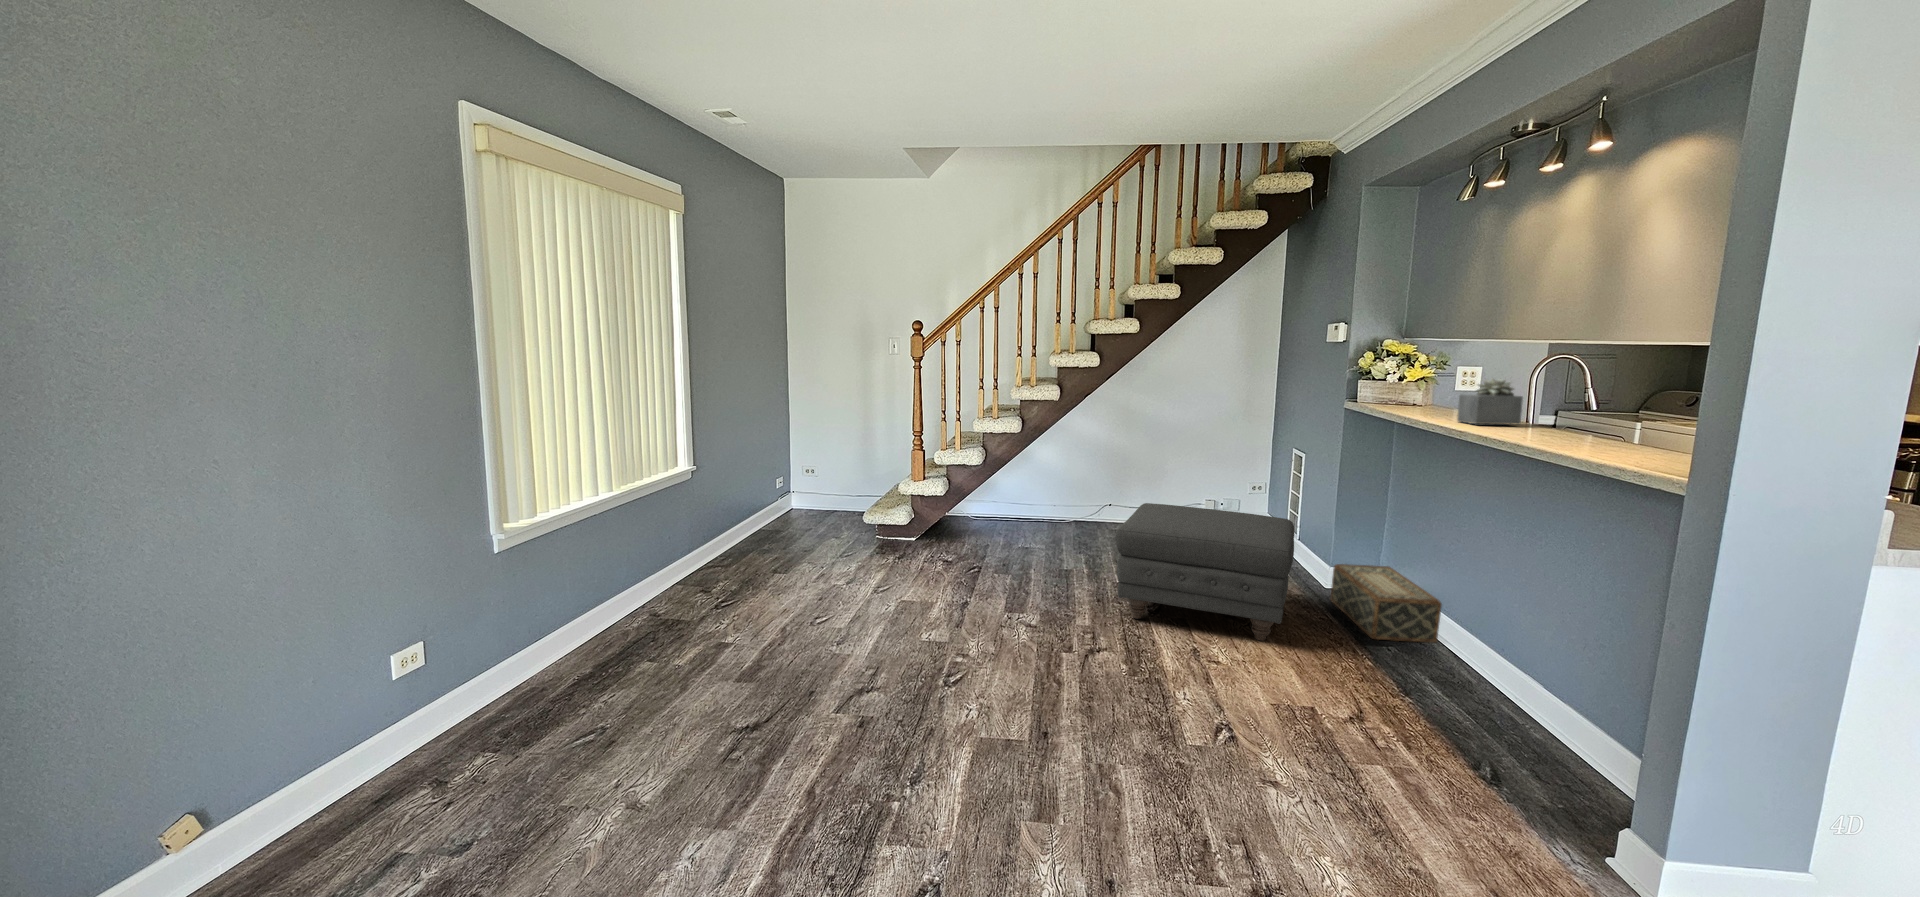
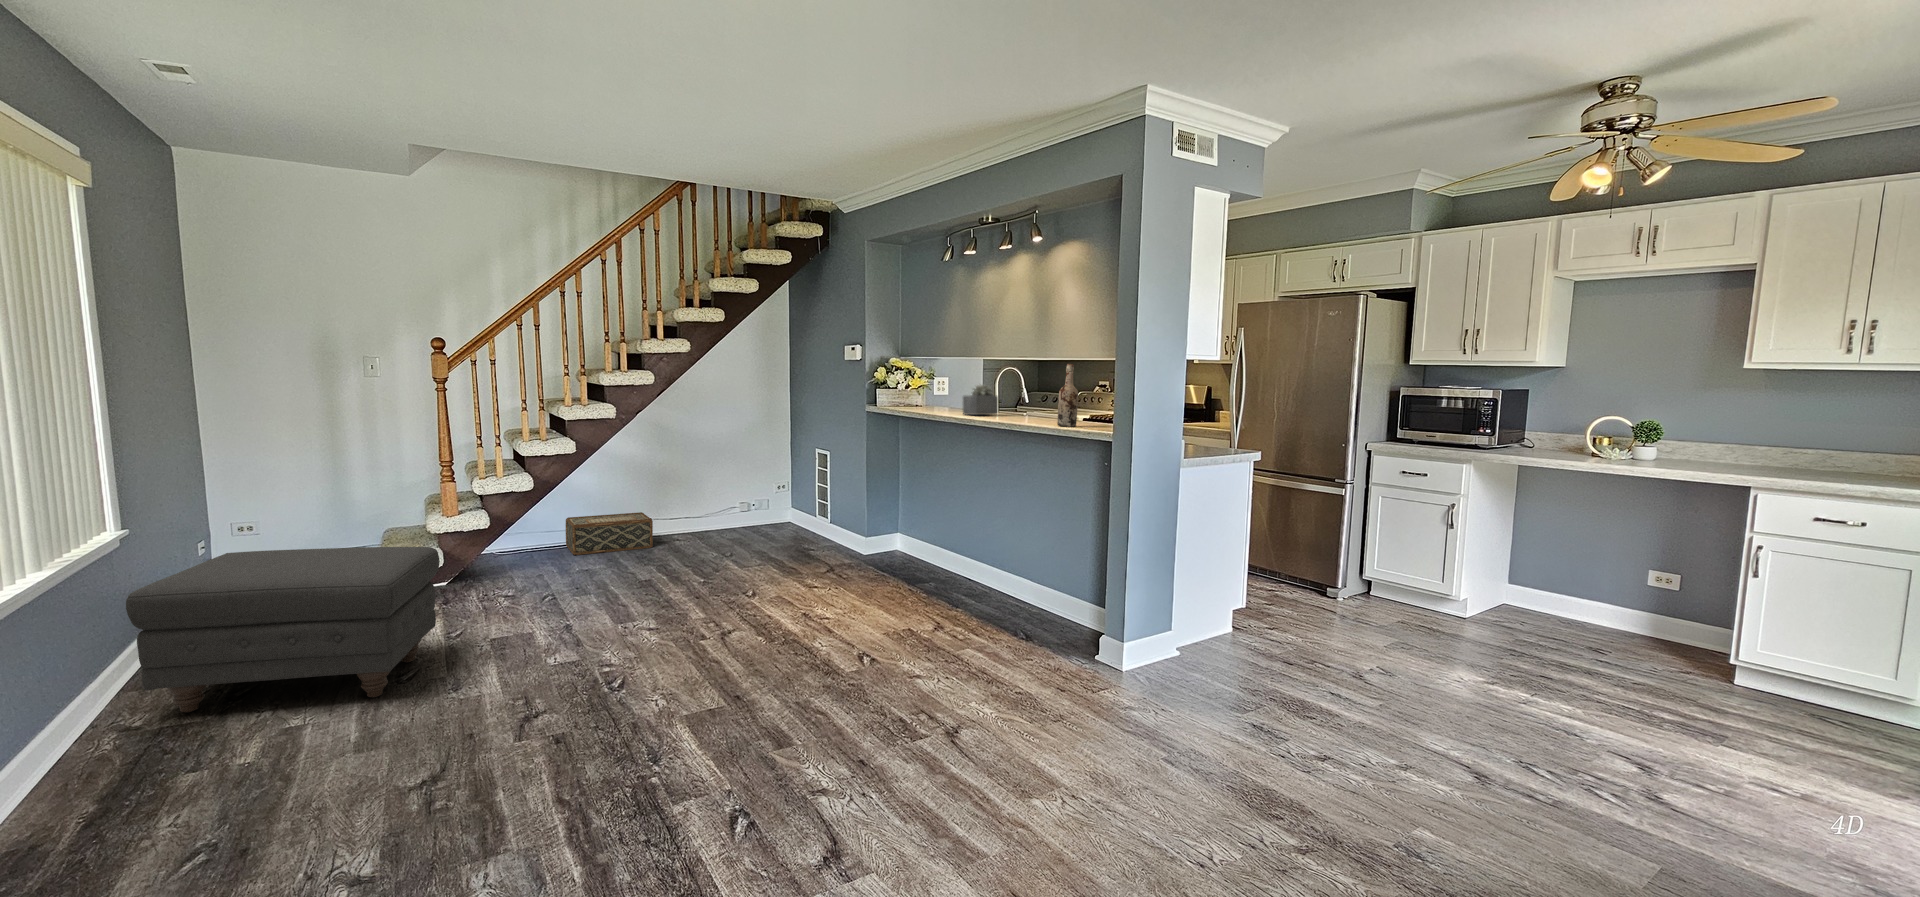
wine bottle: none [1602,349,1655,459] -> present [1057,364,1078,427]
ottoman: present [1115,503,1294,641] -> present [126,547,440,713]
woven basket: present [1331,564,1442,643] -> present [566,512,653,555]

